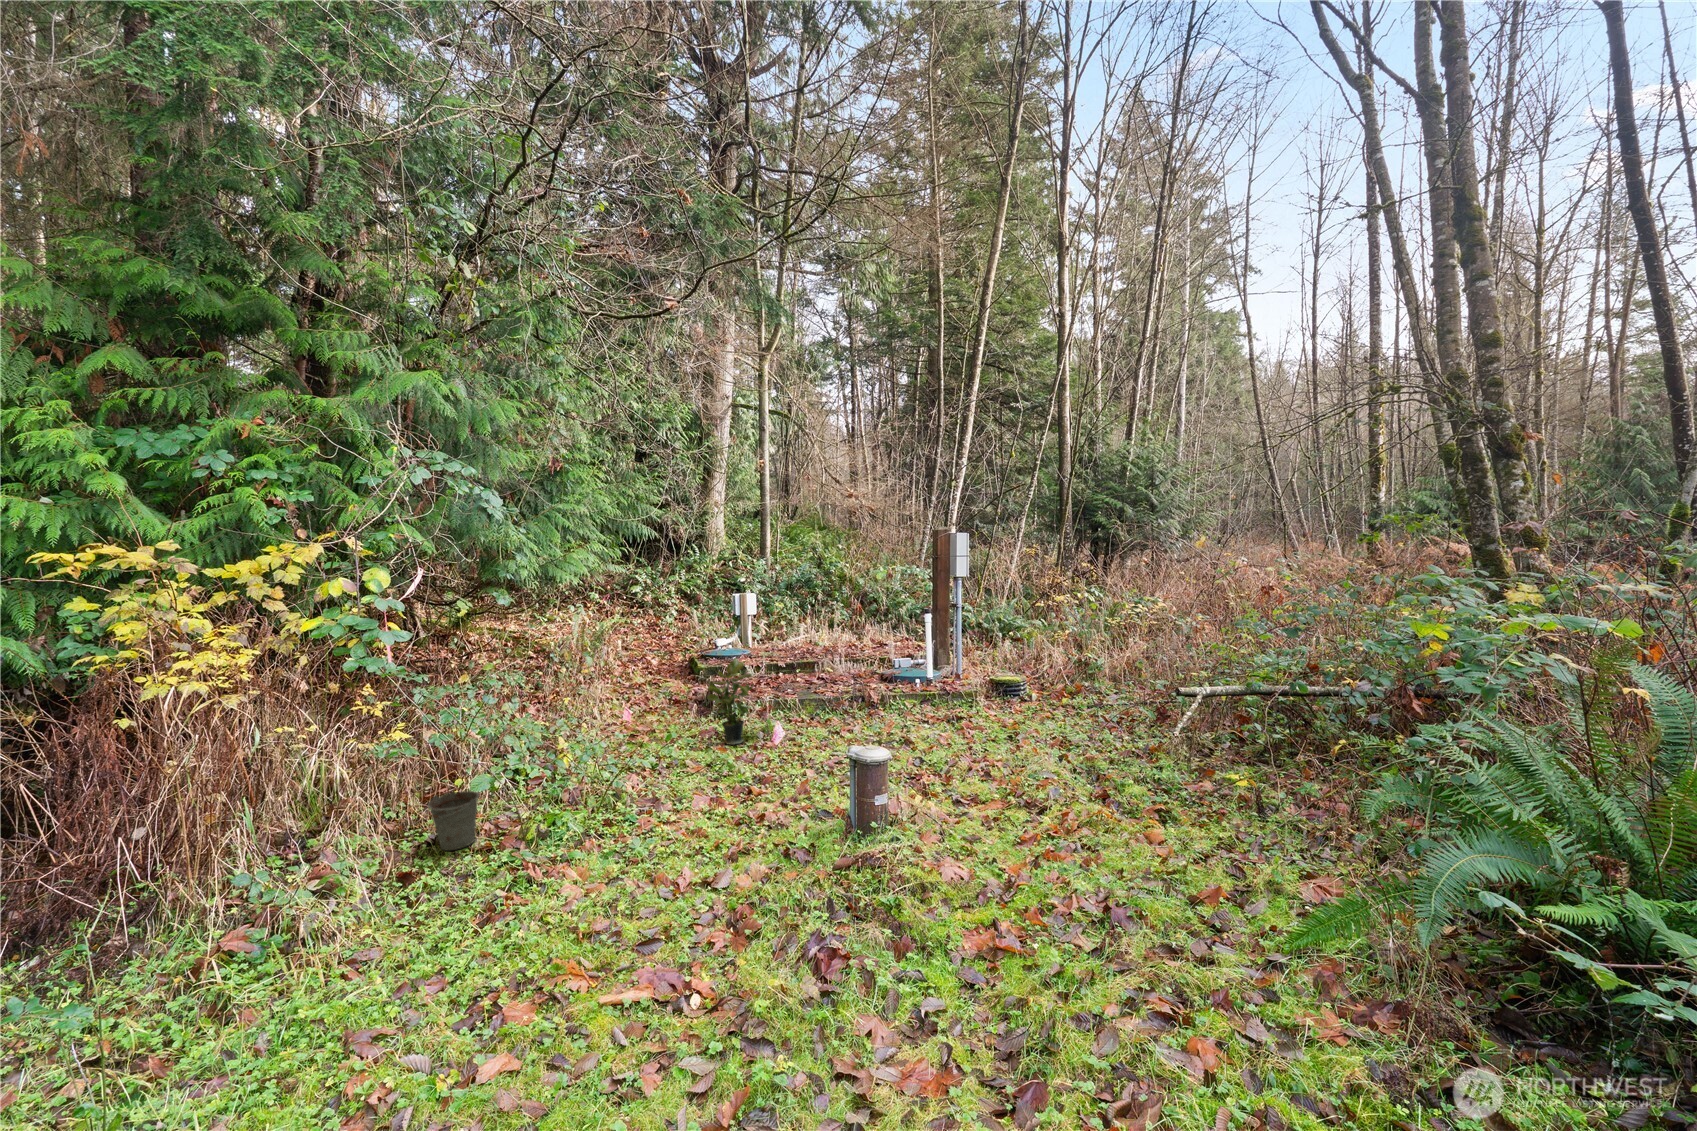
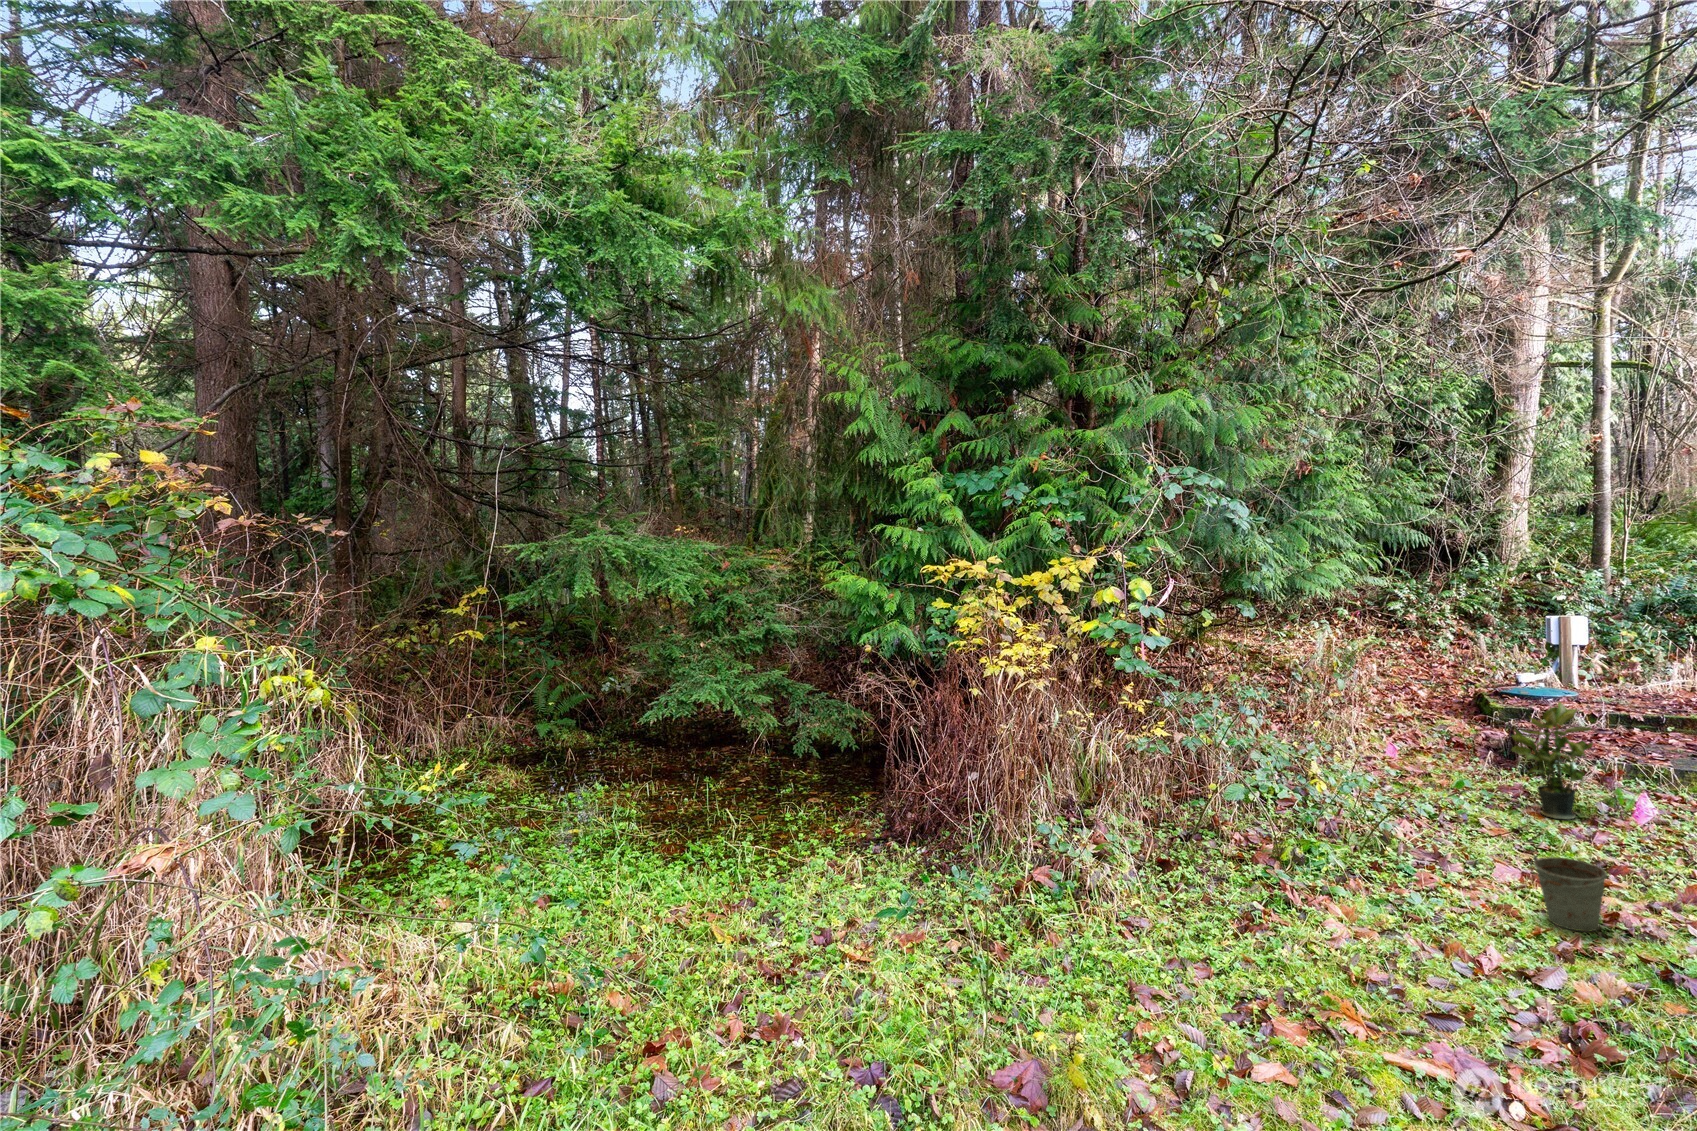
bucket: present [428,791,479,850] -> present [1530,856,1608,932]

